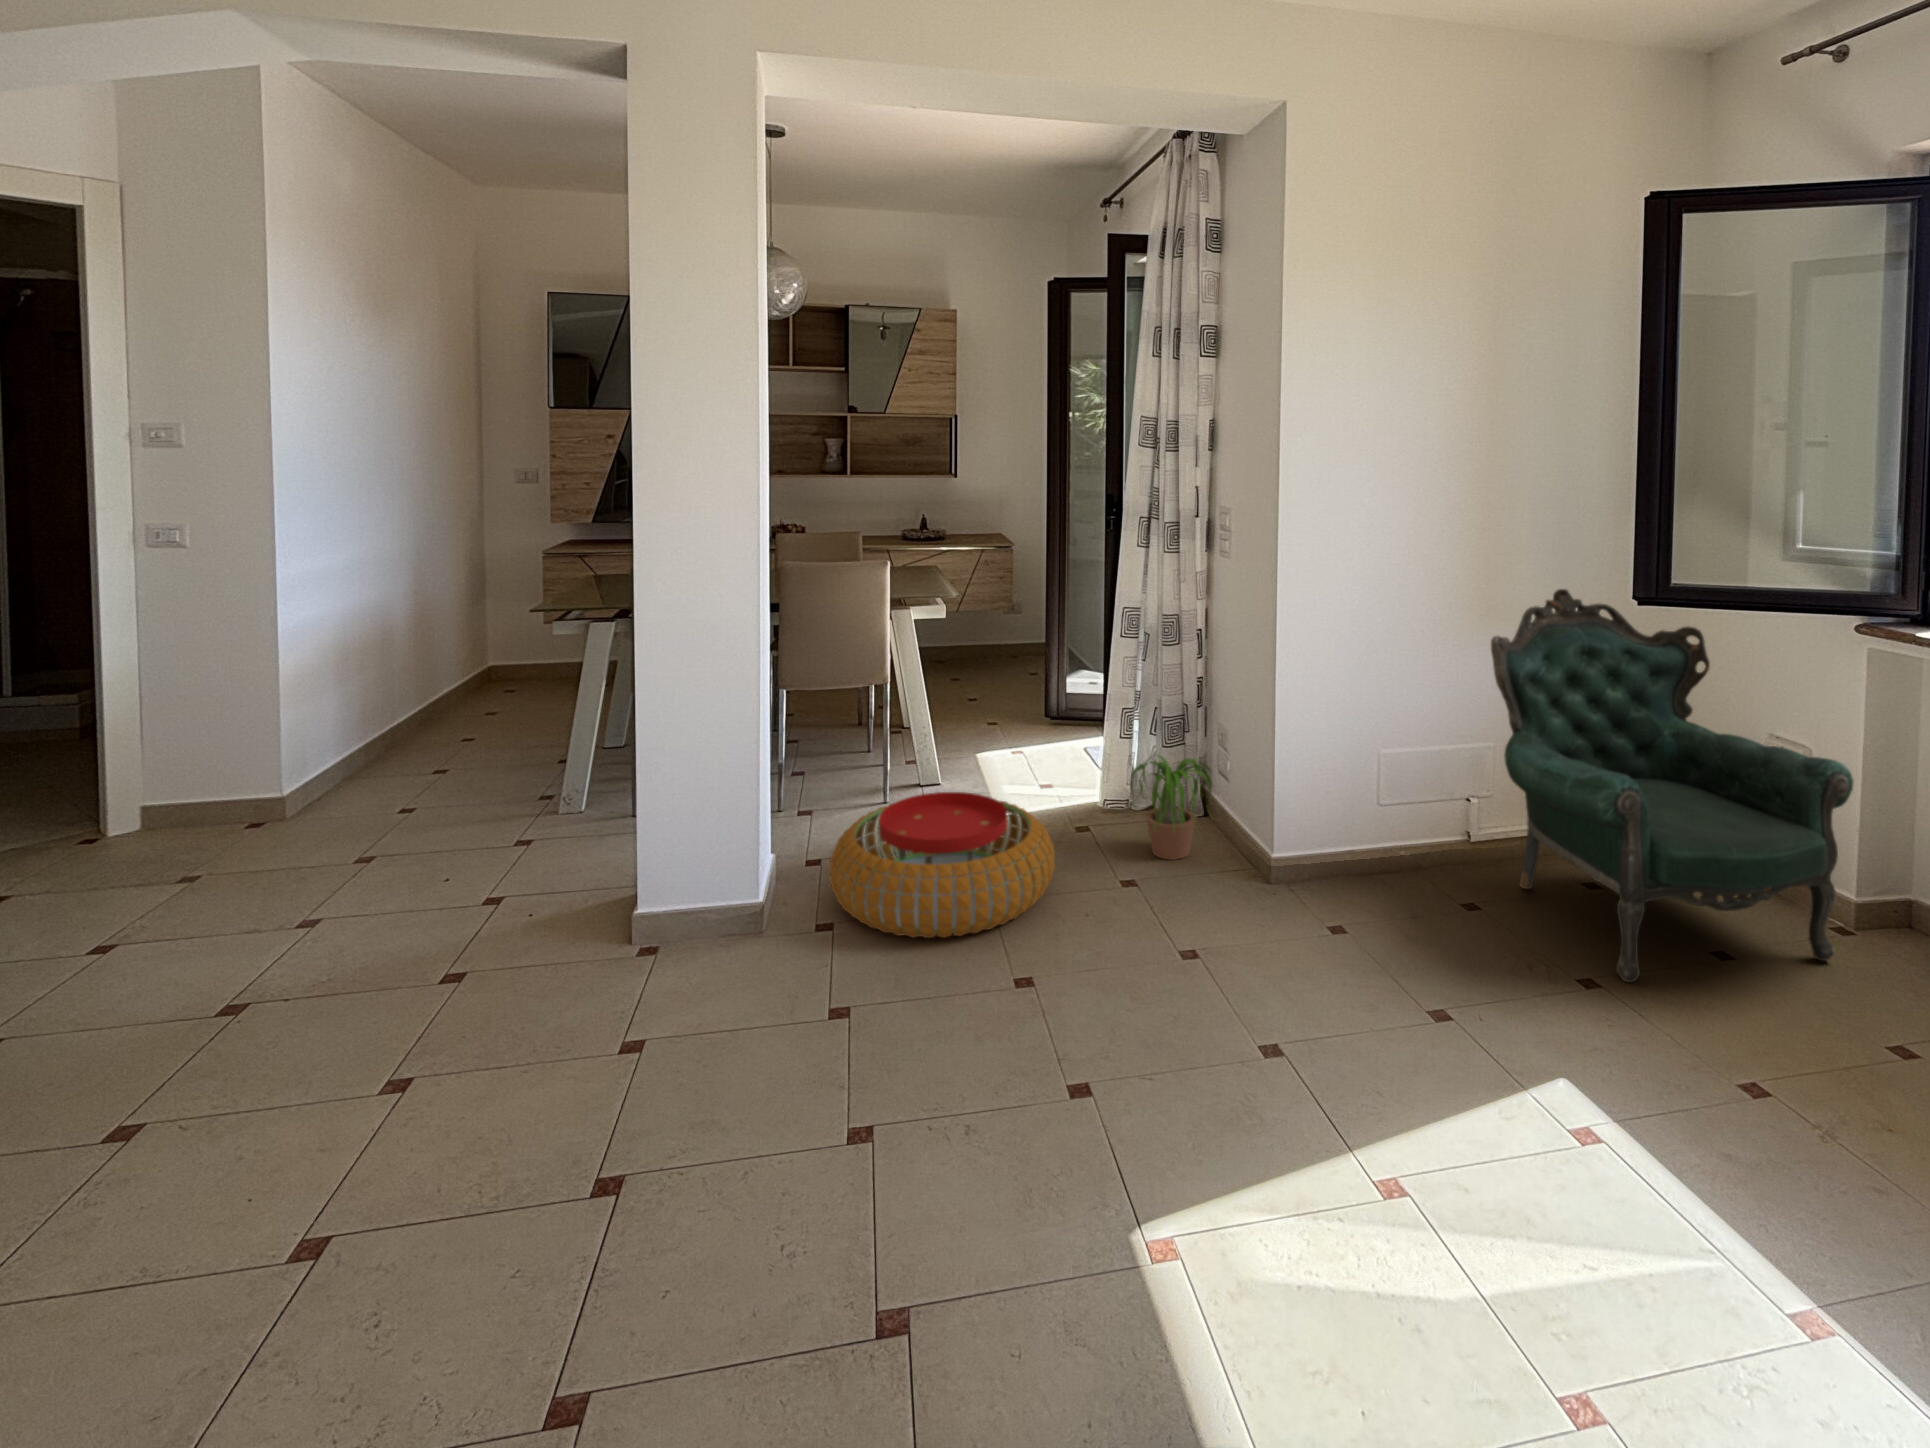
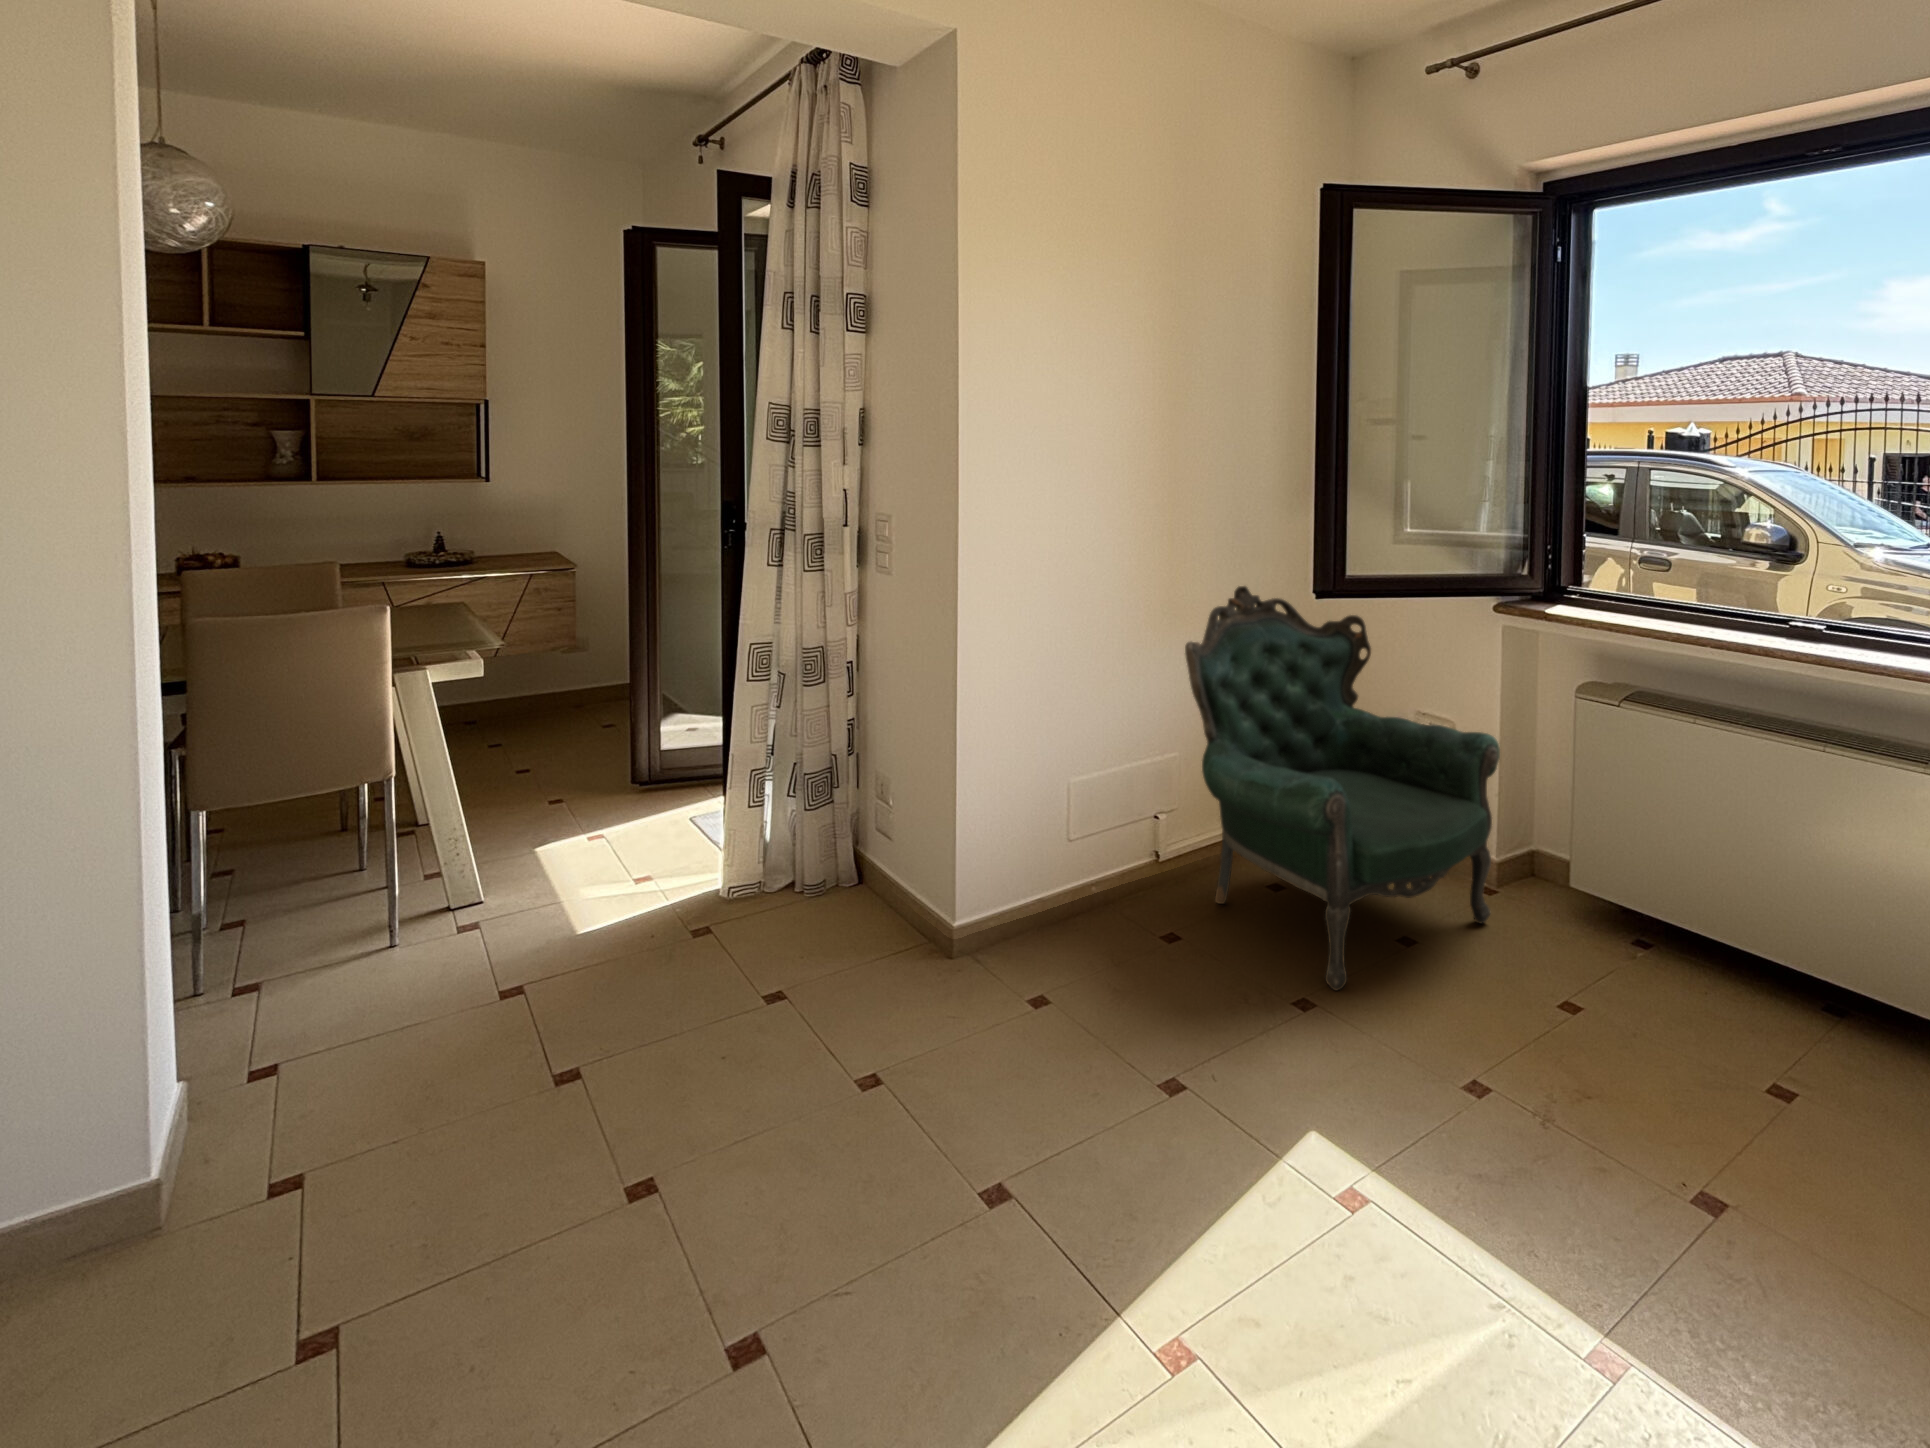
potted plant: present [1132,756,1212,860] -> none [756,821,896,953]
pouf: present [830,792,1054,938] -> none [288,923,673,1174]

